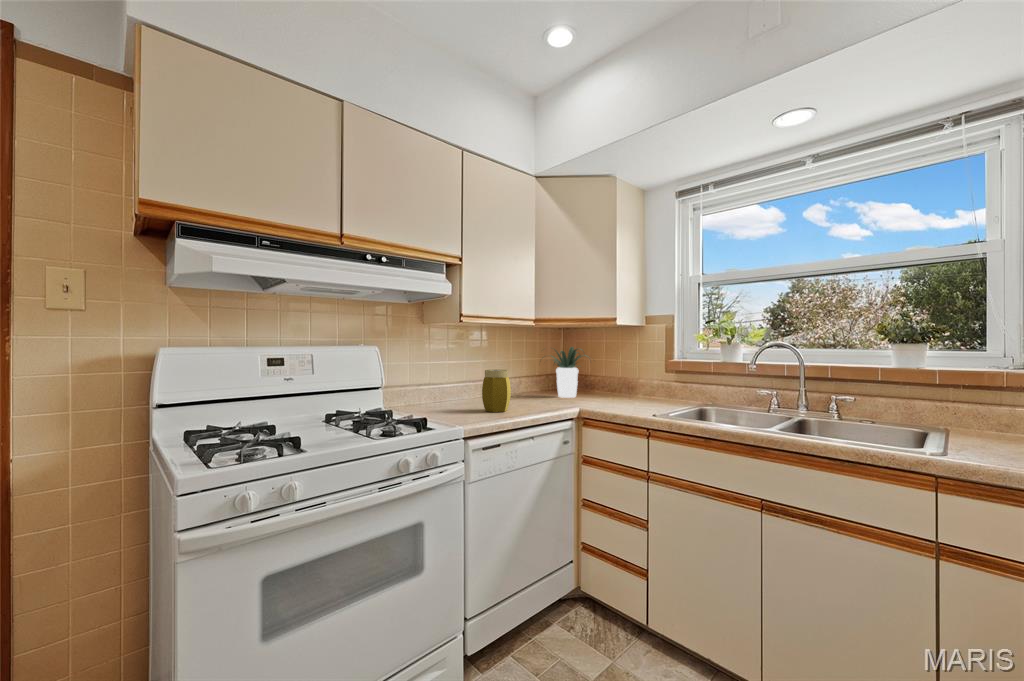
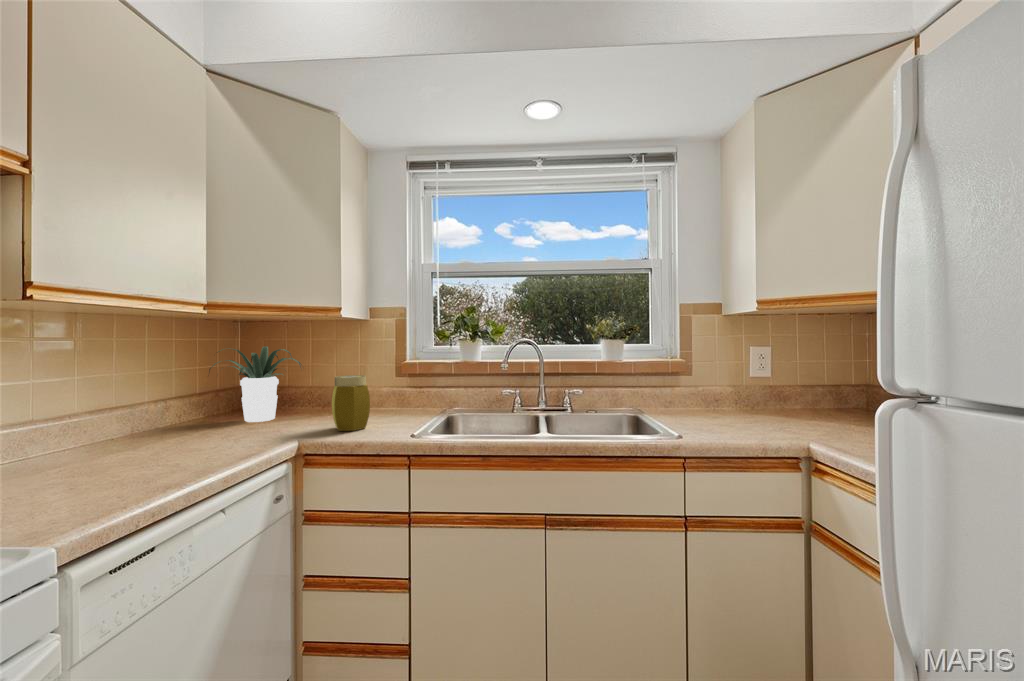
jar: present [482,369,511,412] -> present [332,375,370,431]

